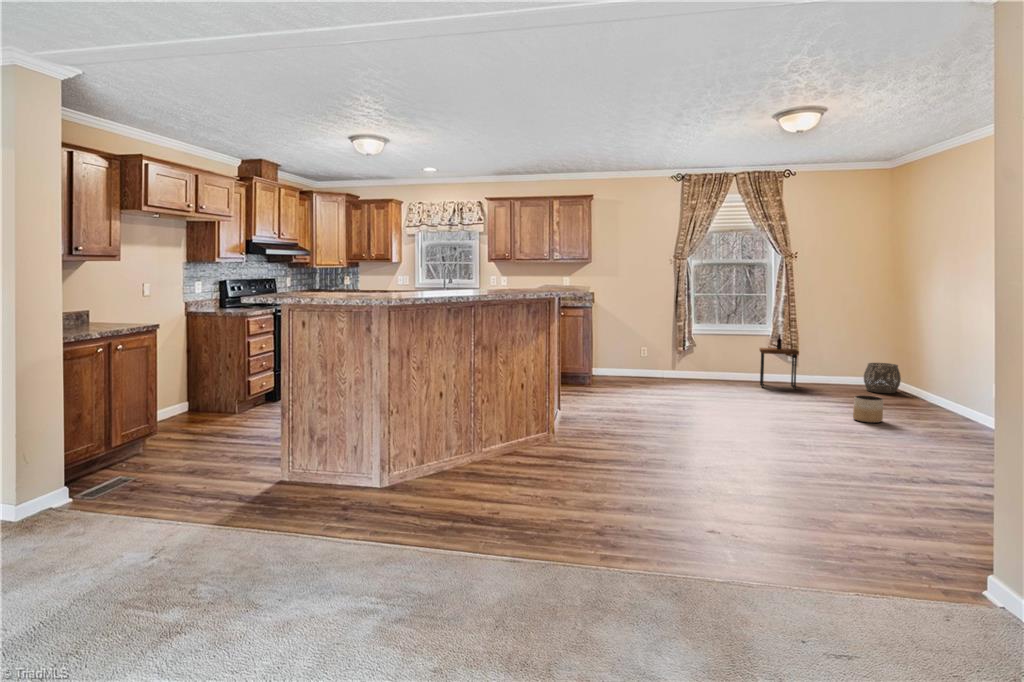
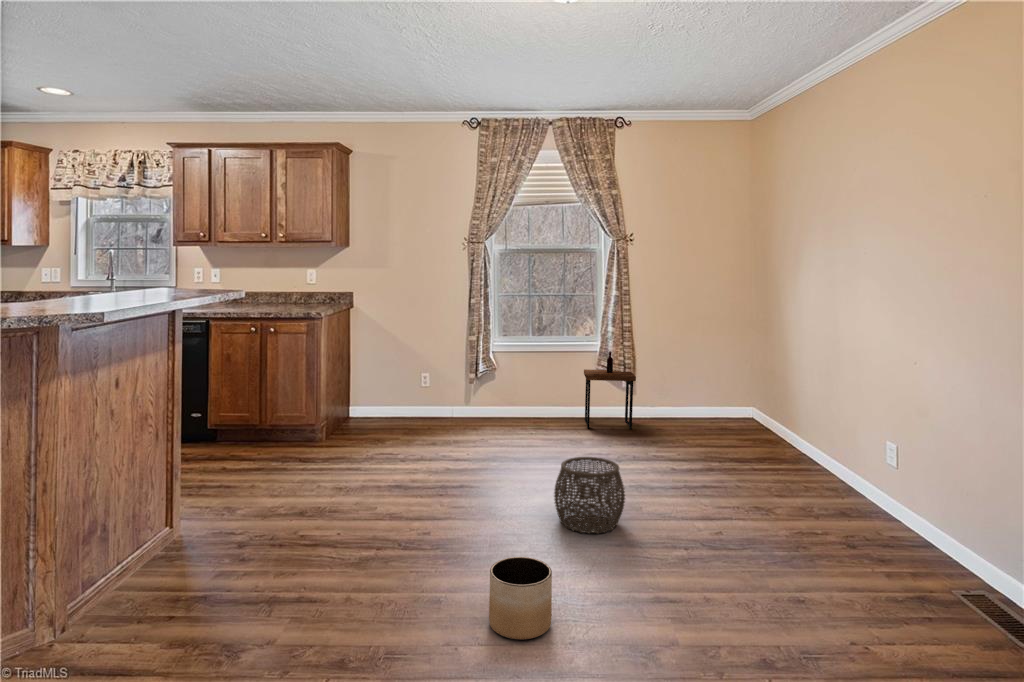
woven basket: present [864,363,901,393] -> present [554,457,625,534]
planter: present [853,395,883,423] -> present [489,557,552,640]

